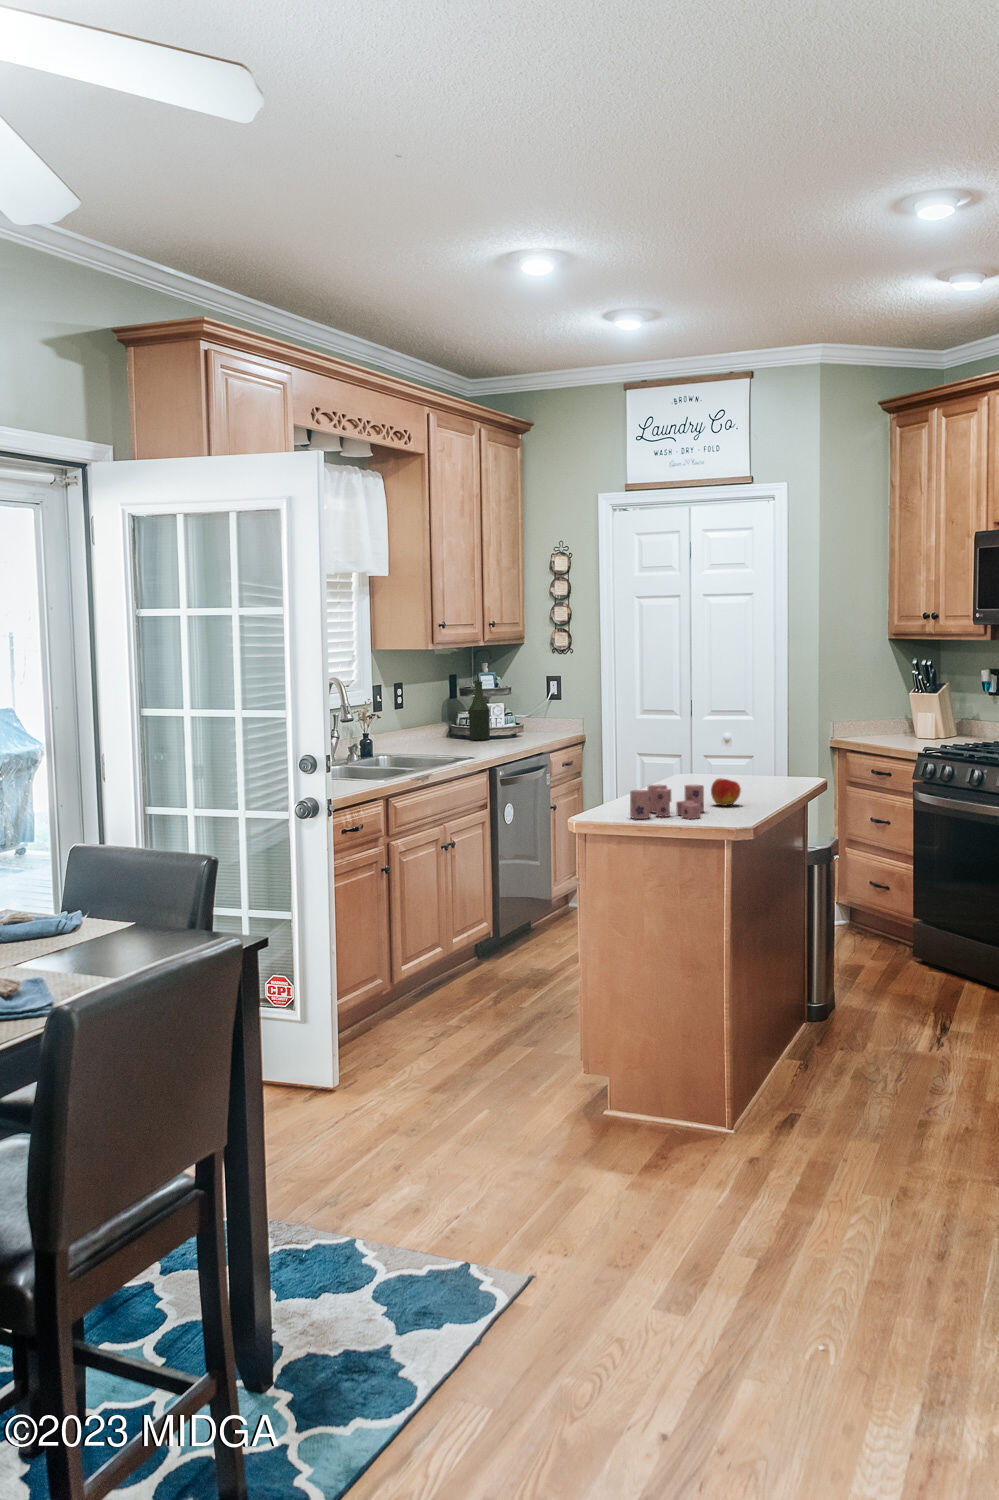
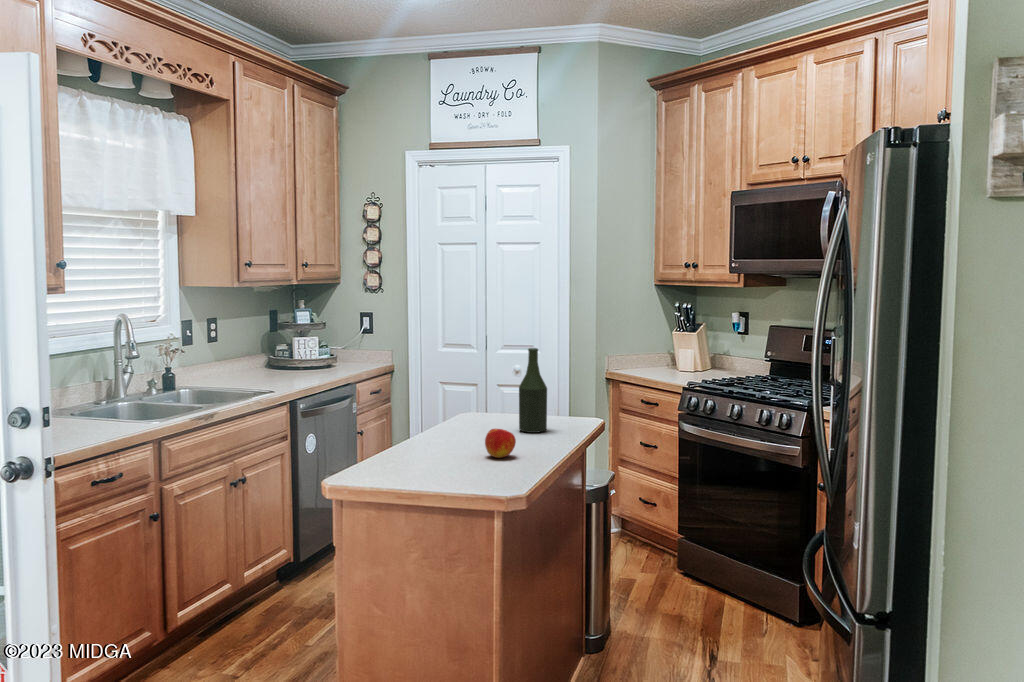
bottle: present [469,681,490,740] -> present [519,348,547,433]
candle: present [630,785,704,819] -> none [392,438,475,480]

